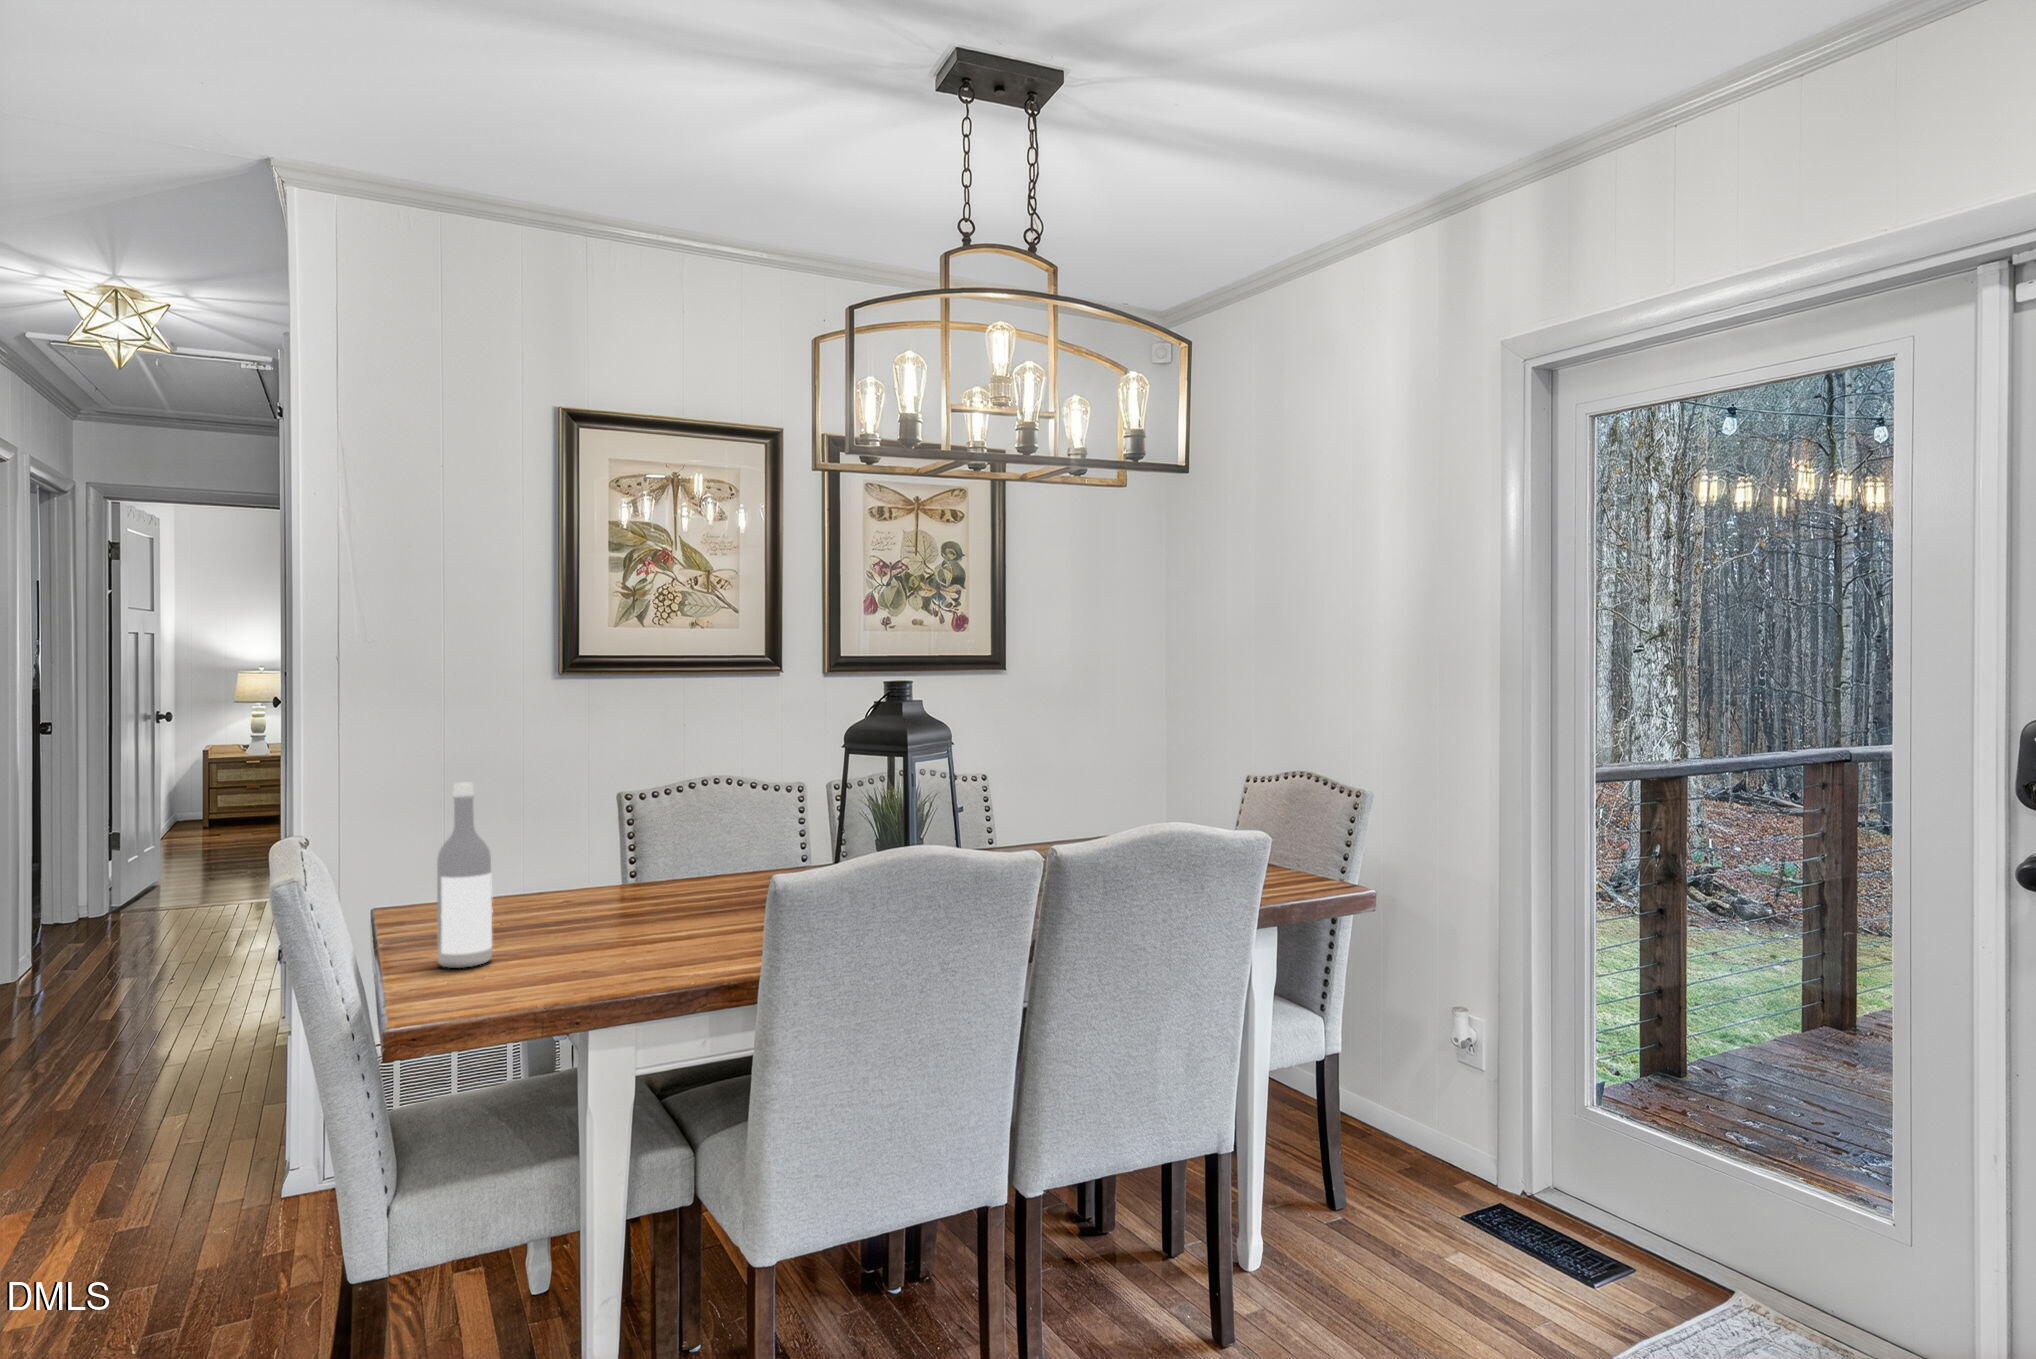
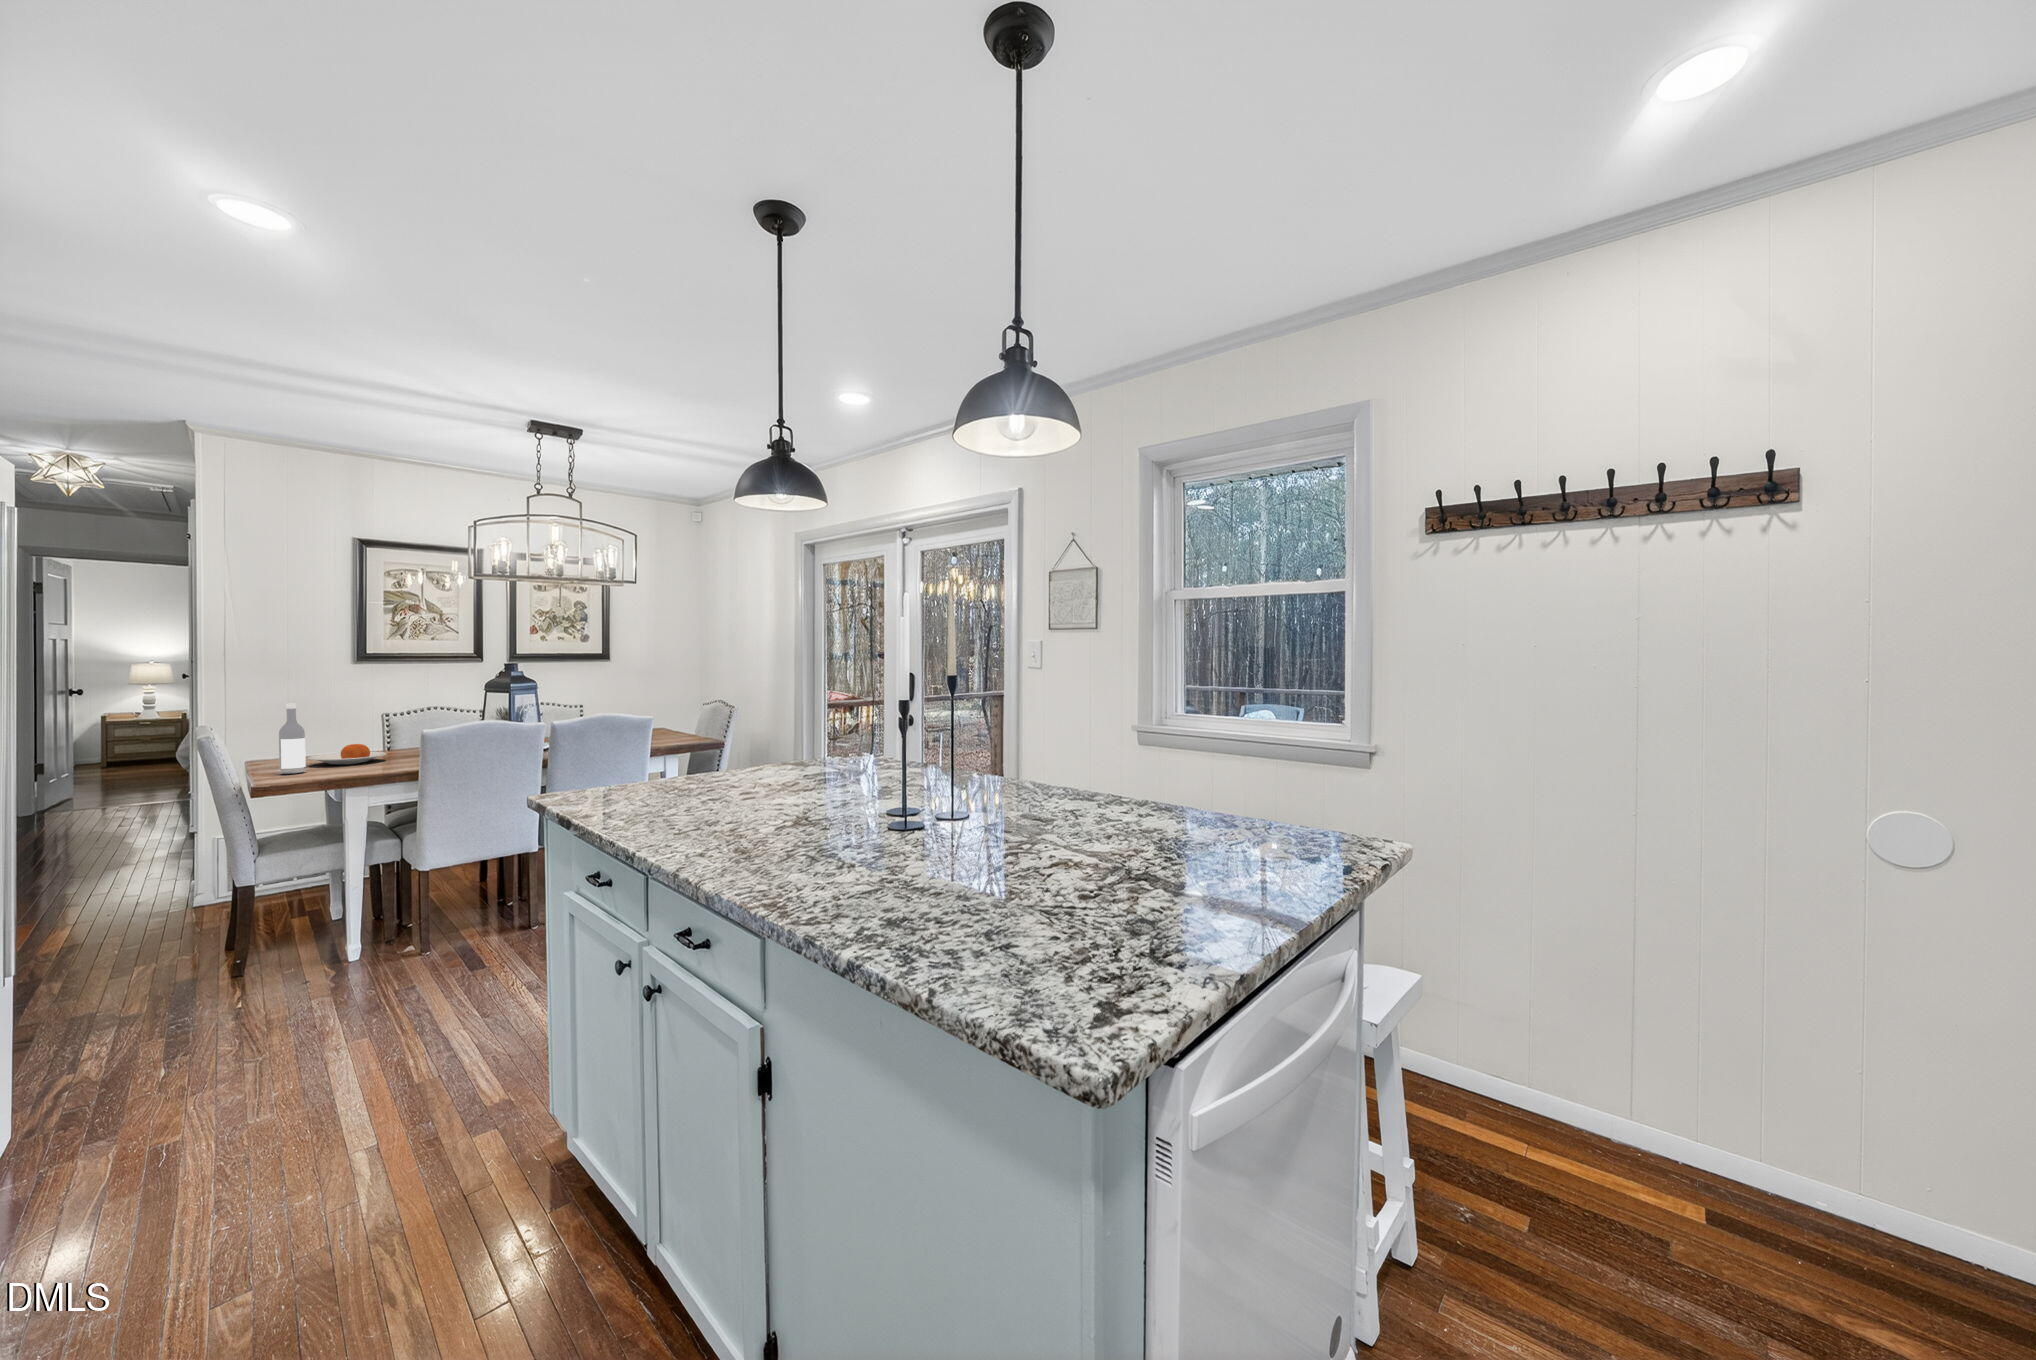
plate: none [491,875,648,929] -> present [308,744,386,765]

